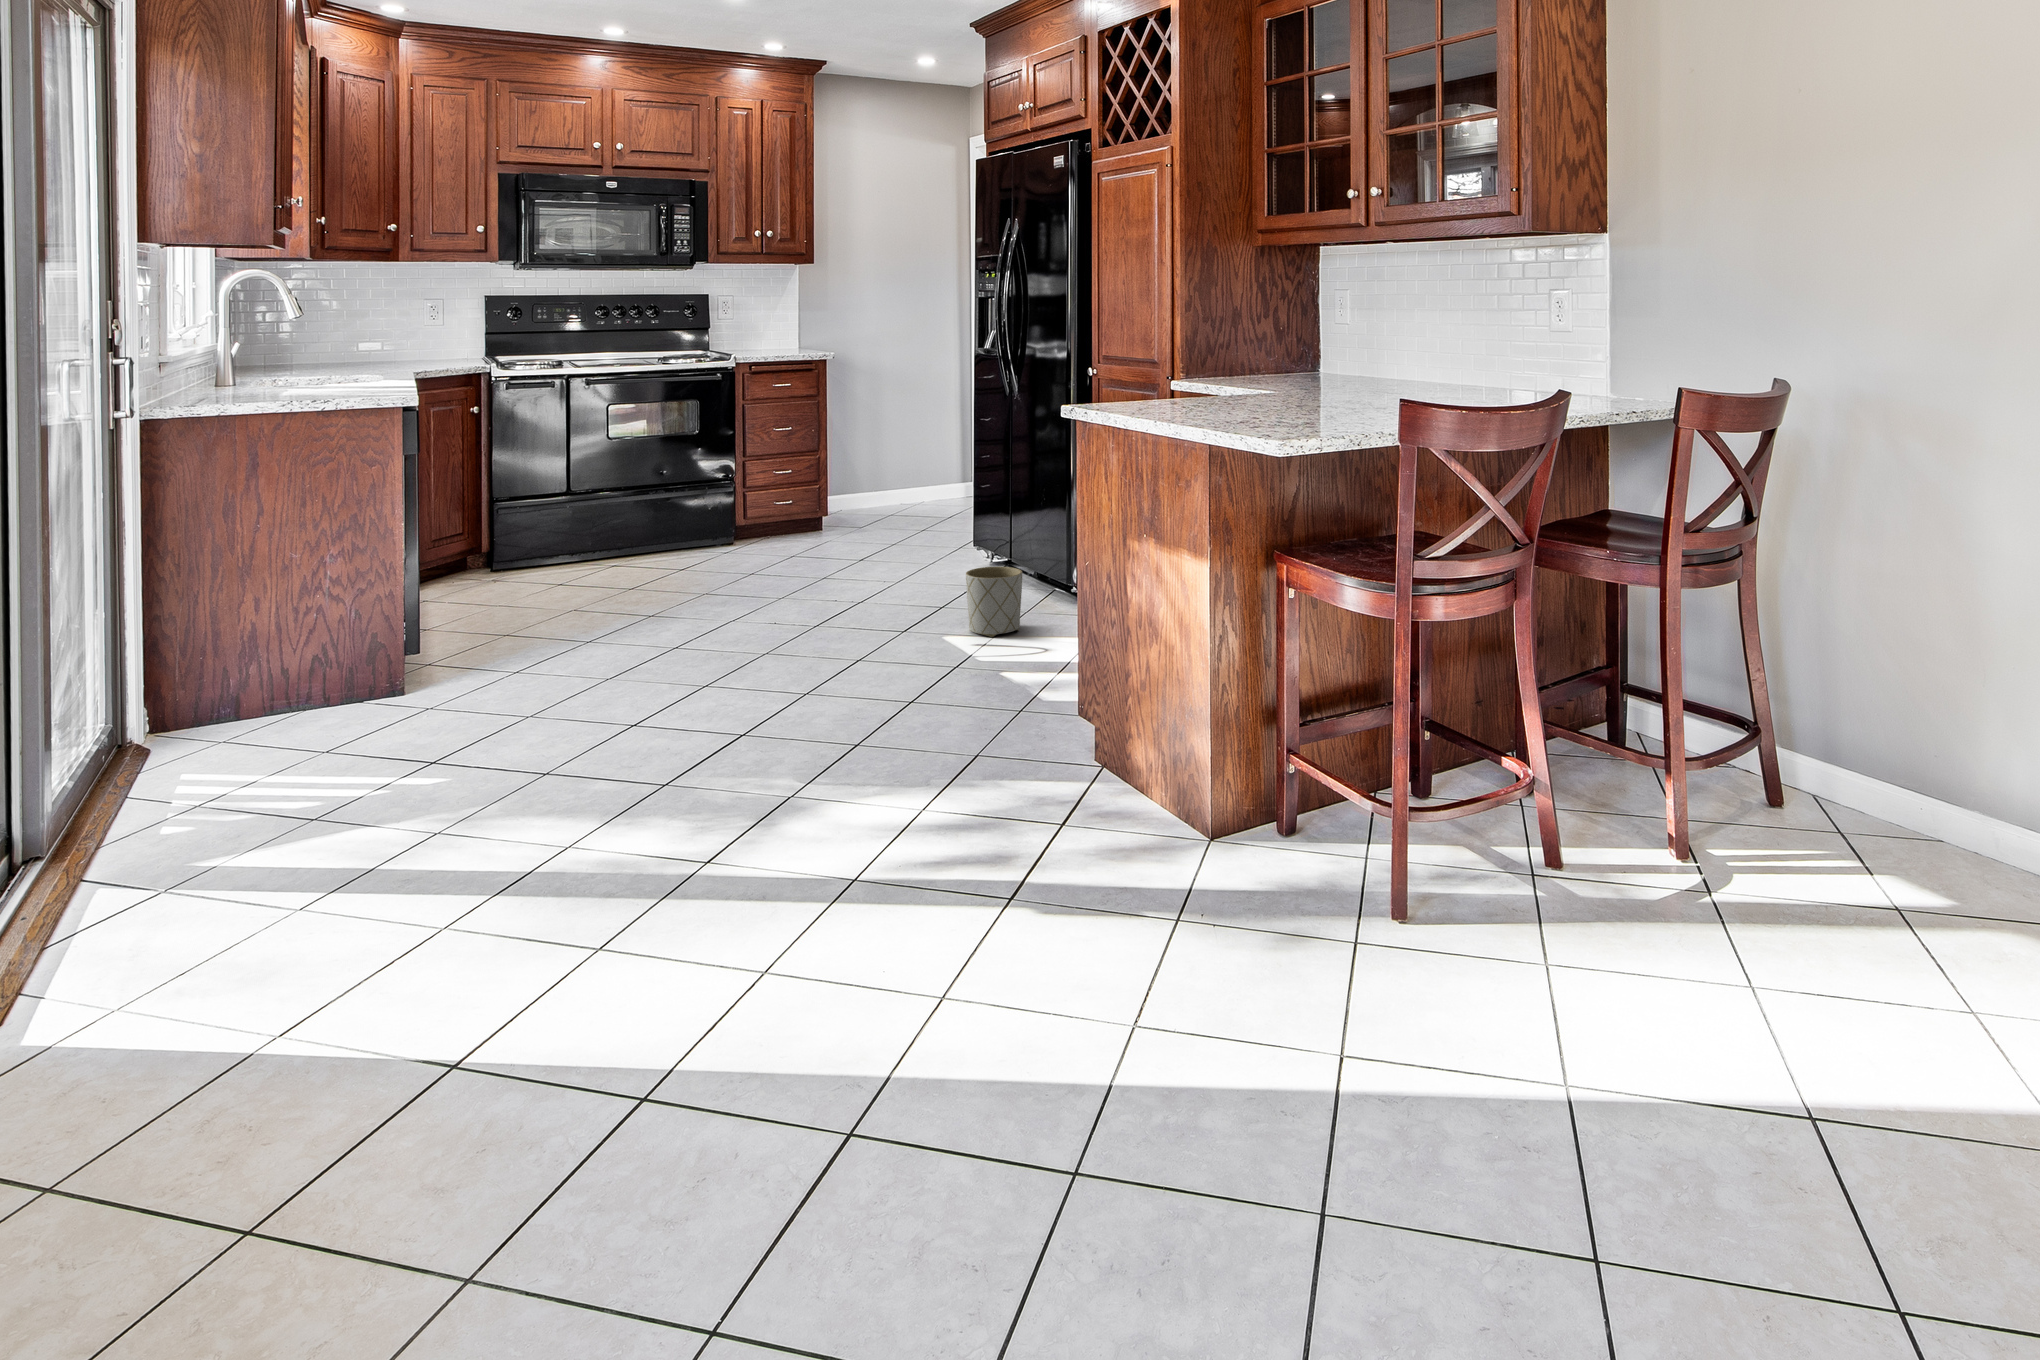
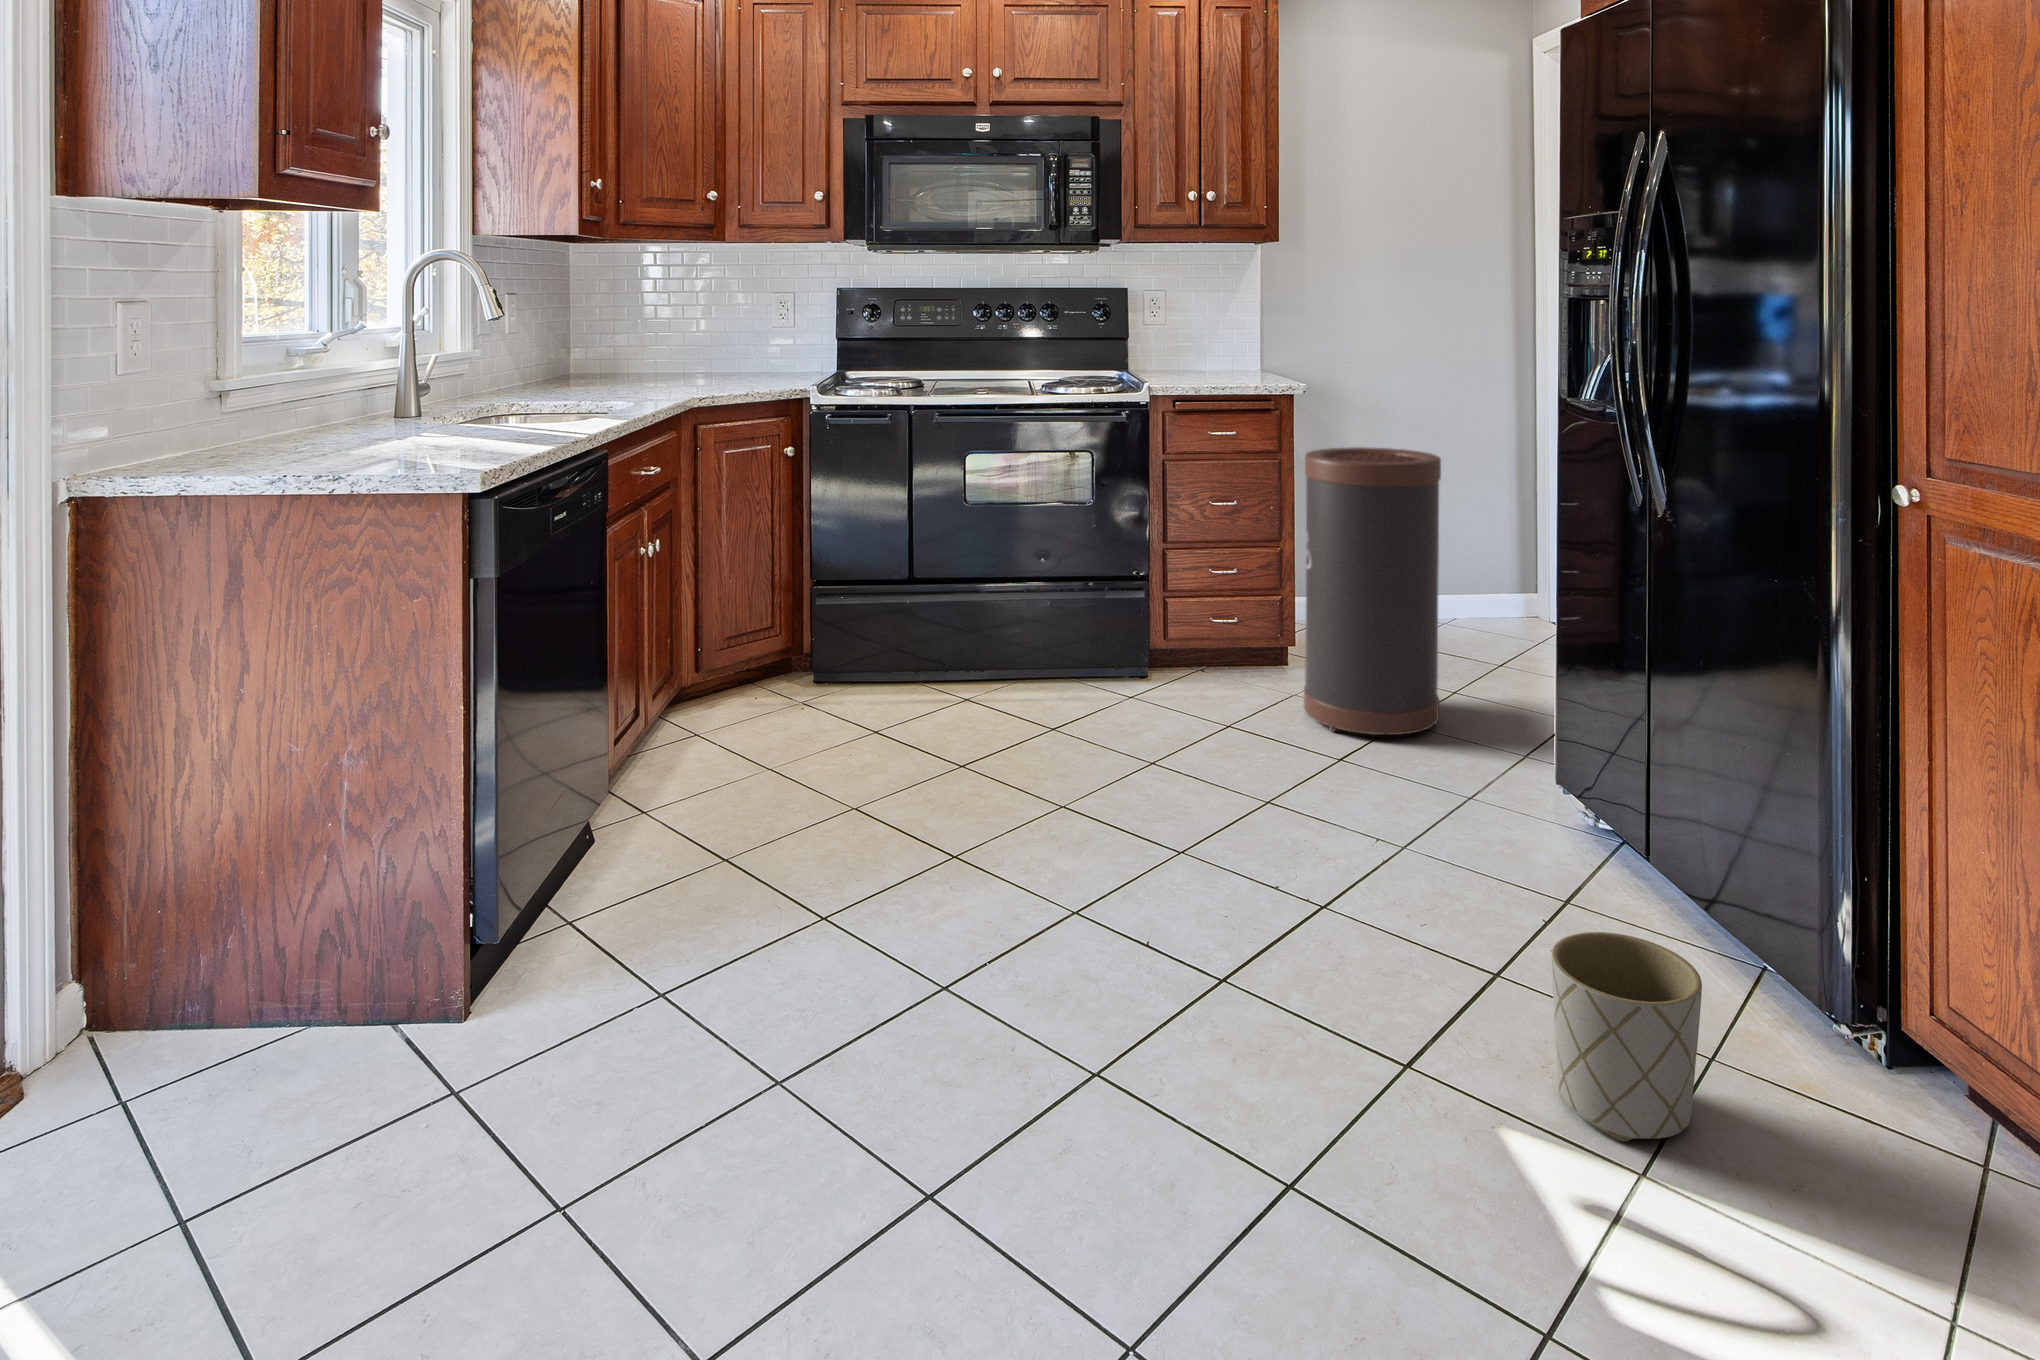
trash can: none [840,390,920,554] -> present [1304,447,1441,735]

